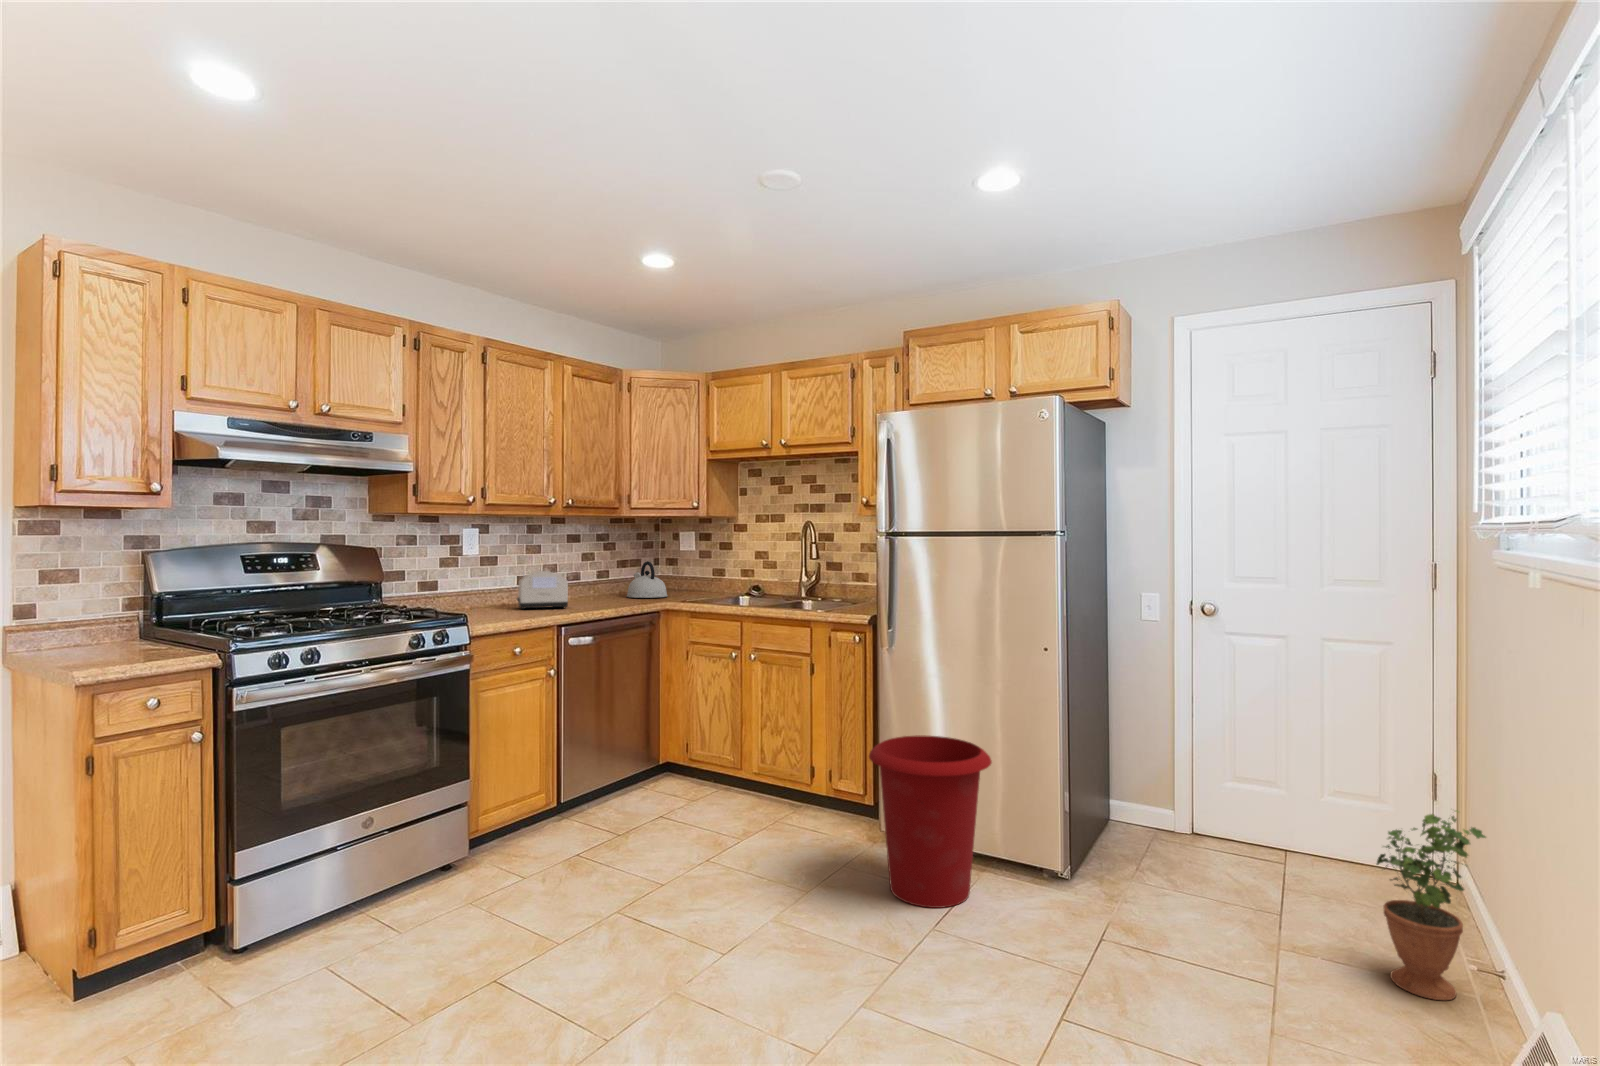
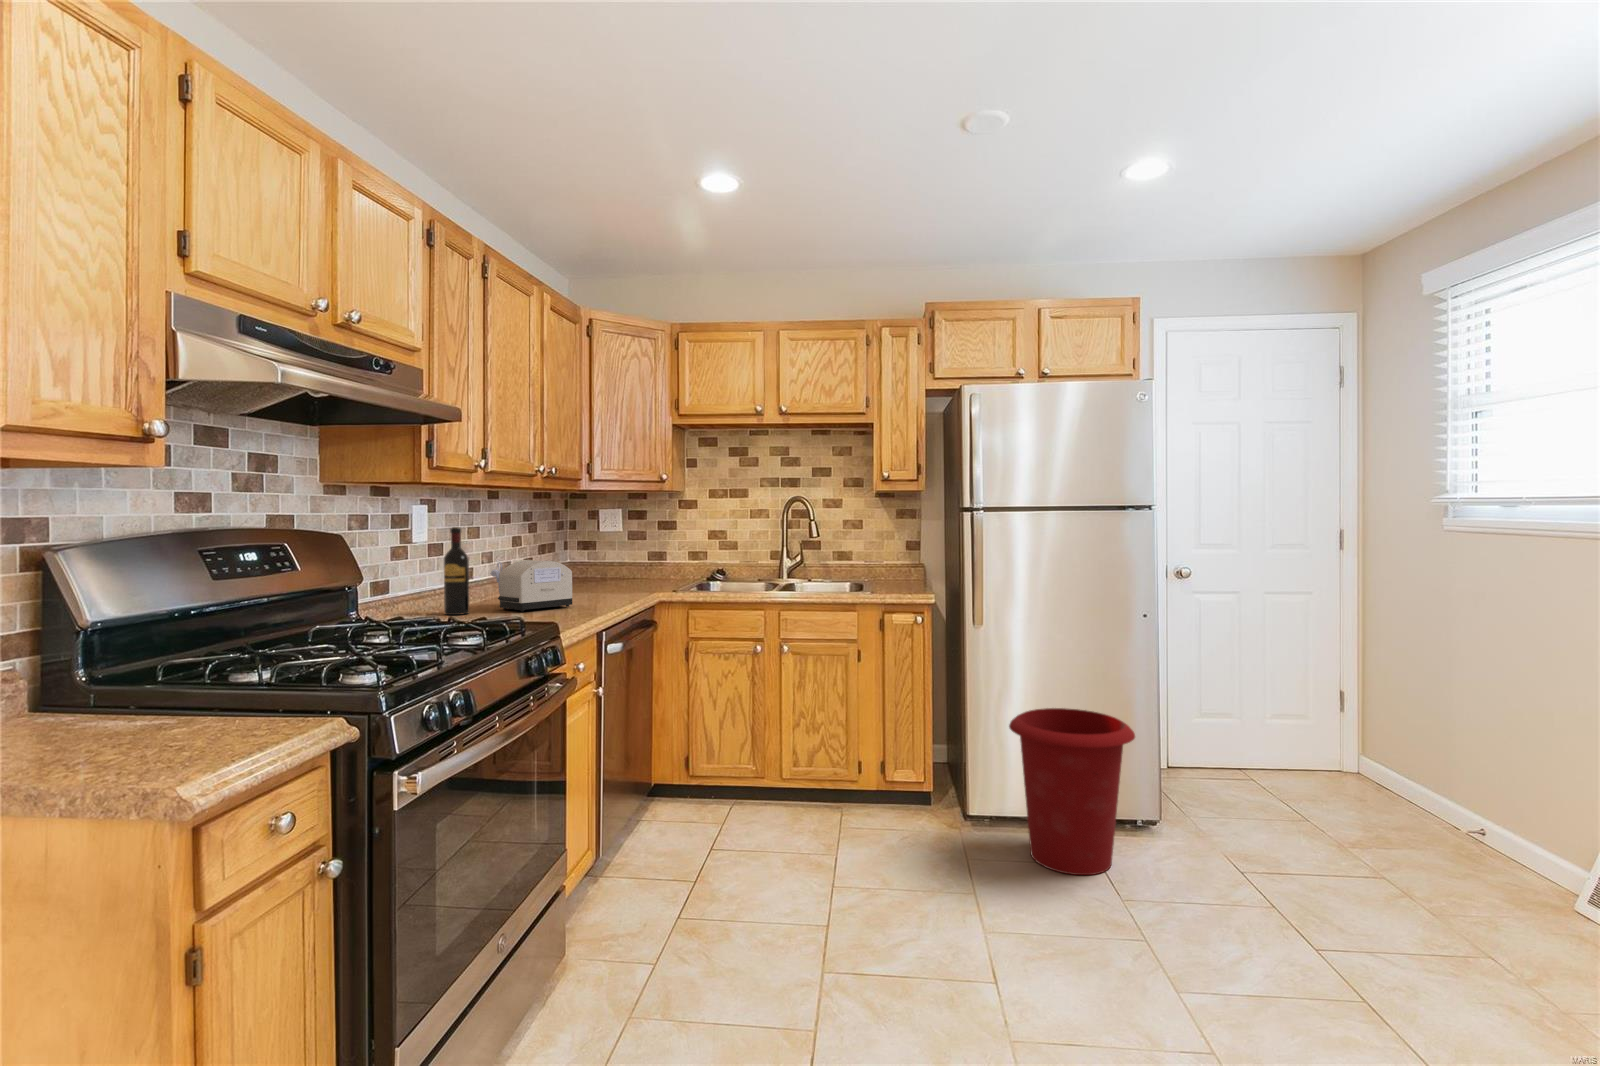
wine bottle: none [474,545,492,609] -> present [444,527,469,615]
kettle: present [626,561,668,598] -> none [573,545,623,589]
potted plant: present [1377,811,1486,1000] -> none [1403,712,1485,855]

